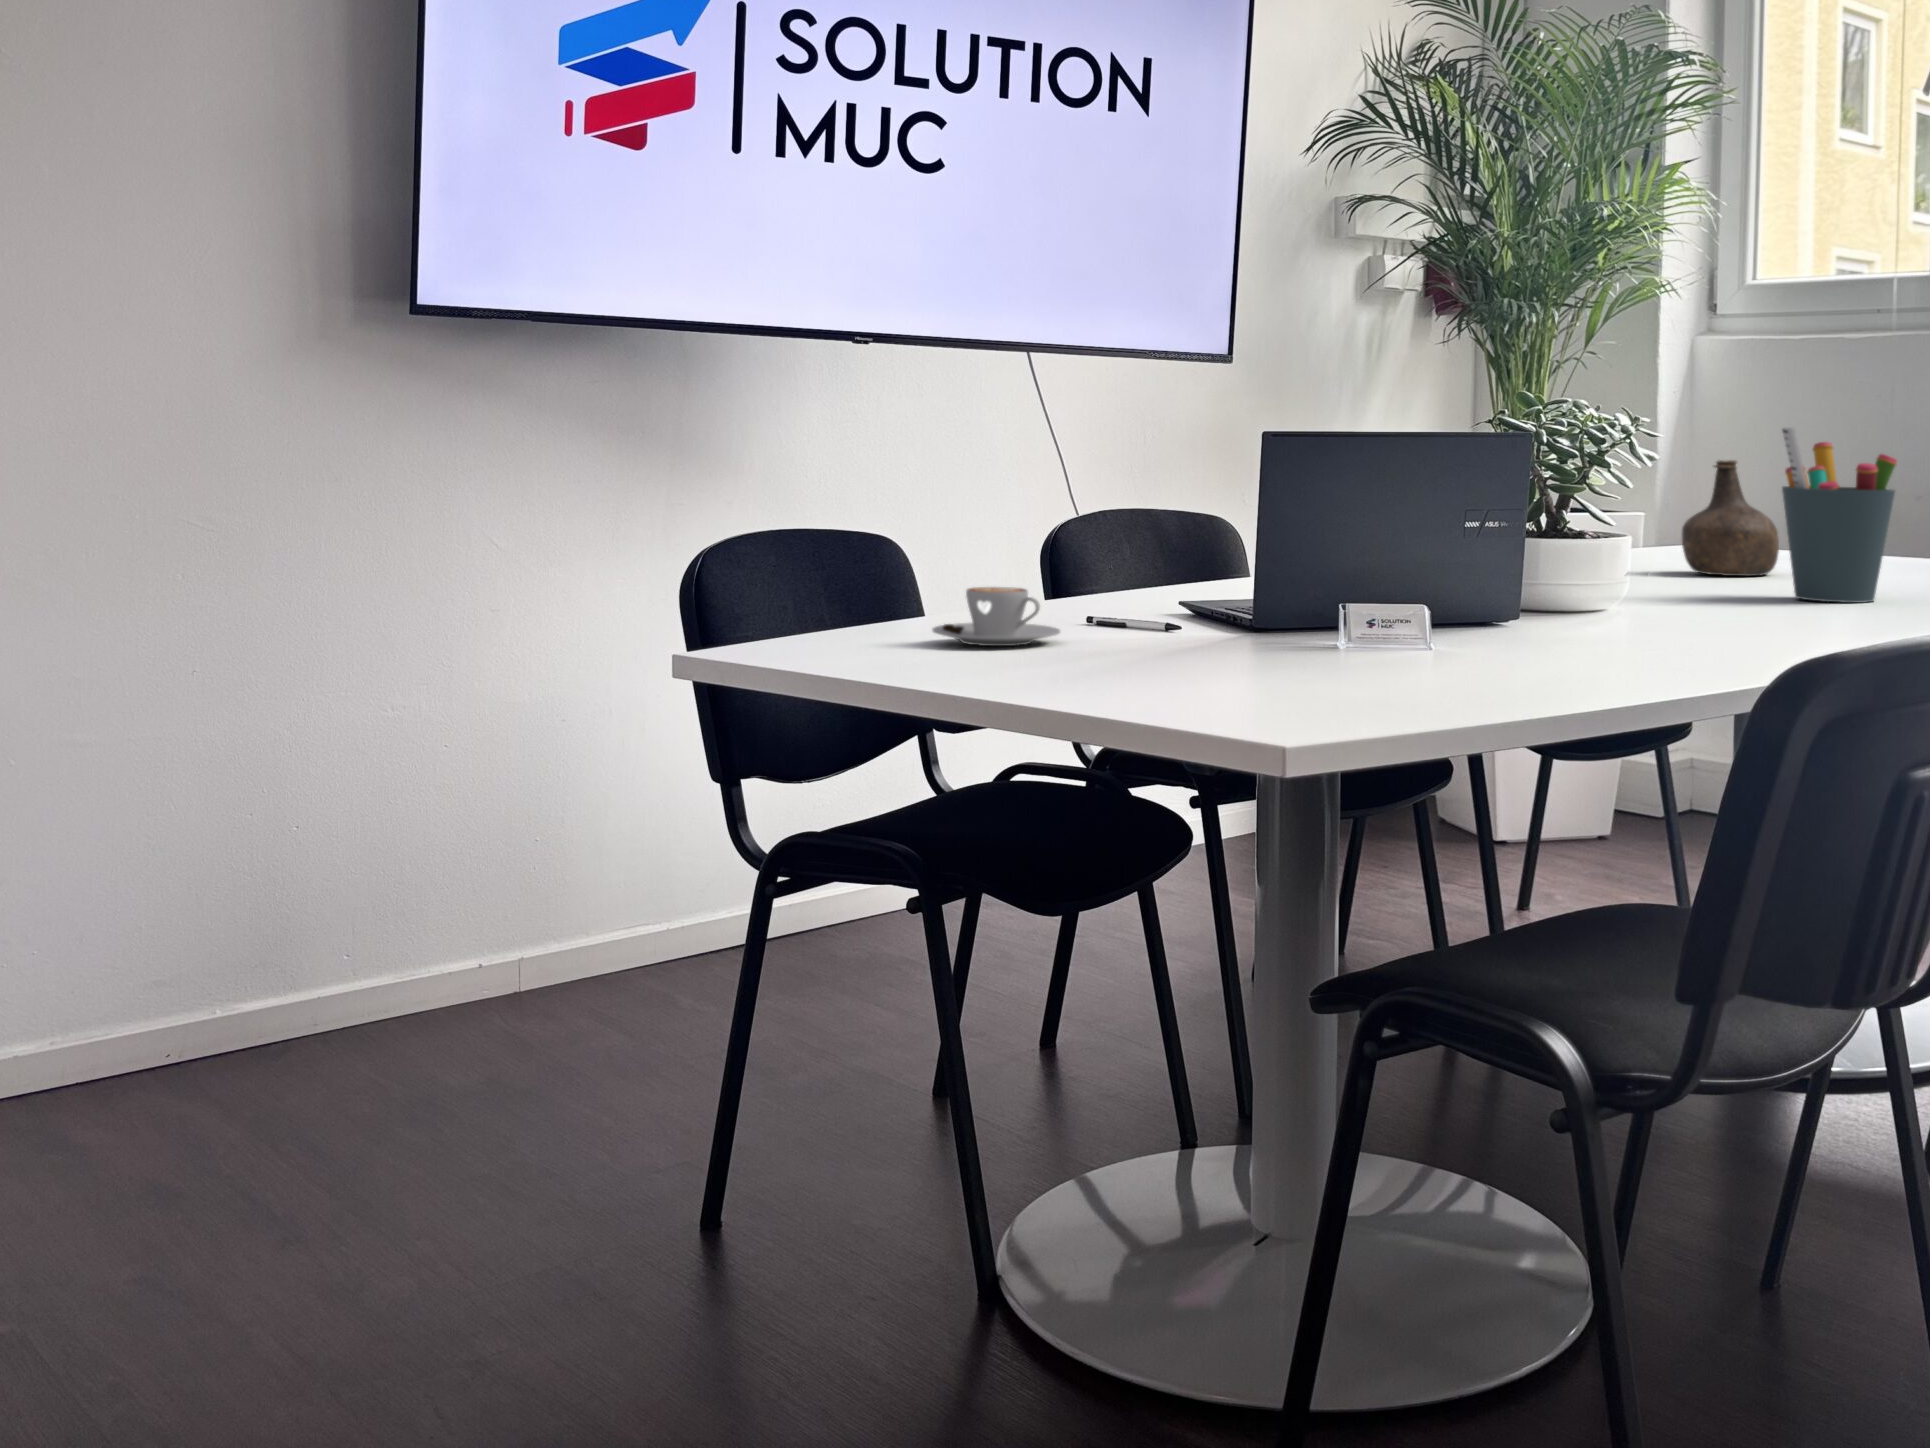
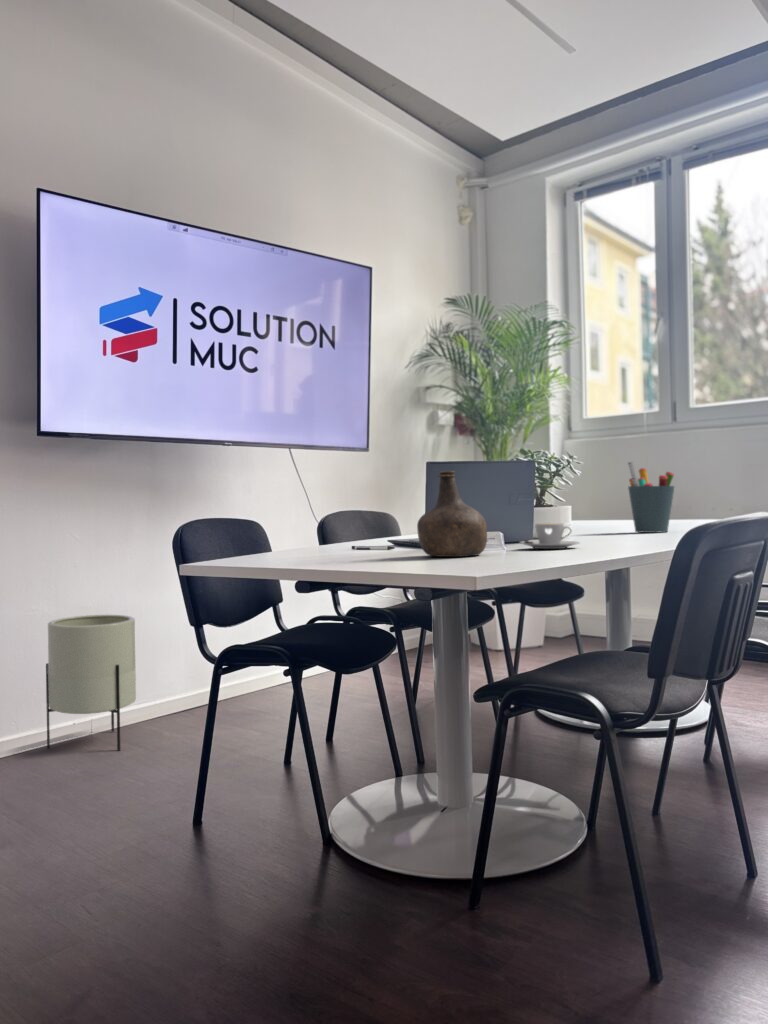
bottle: present [1682,460,1779,576] -> present [417,471,487,557]
coffee cup: present [933,587,1060,646] -> present [520,523,579,549]
planter: none [421,729,624,1044] -> present [46,615,136,751]

